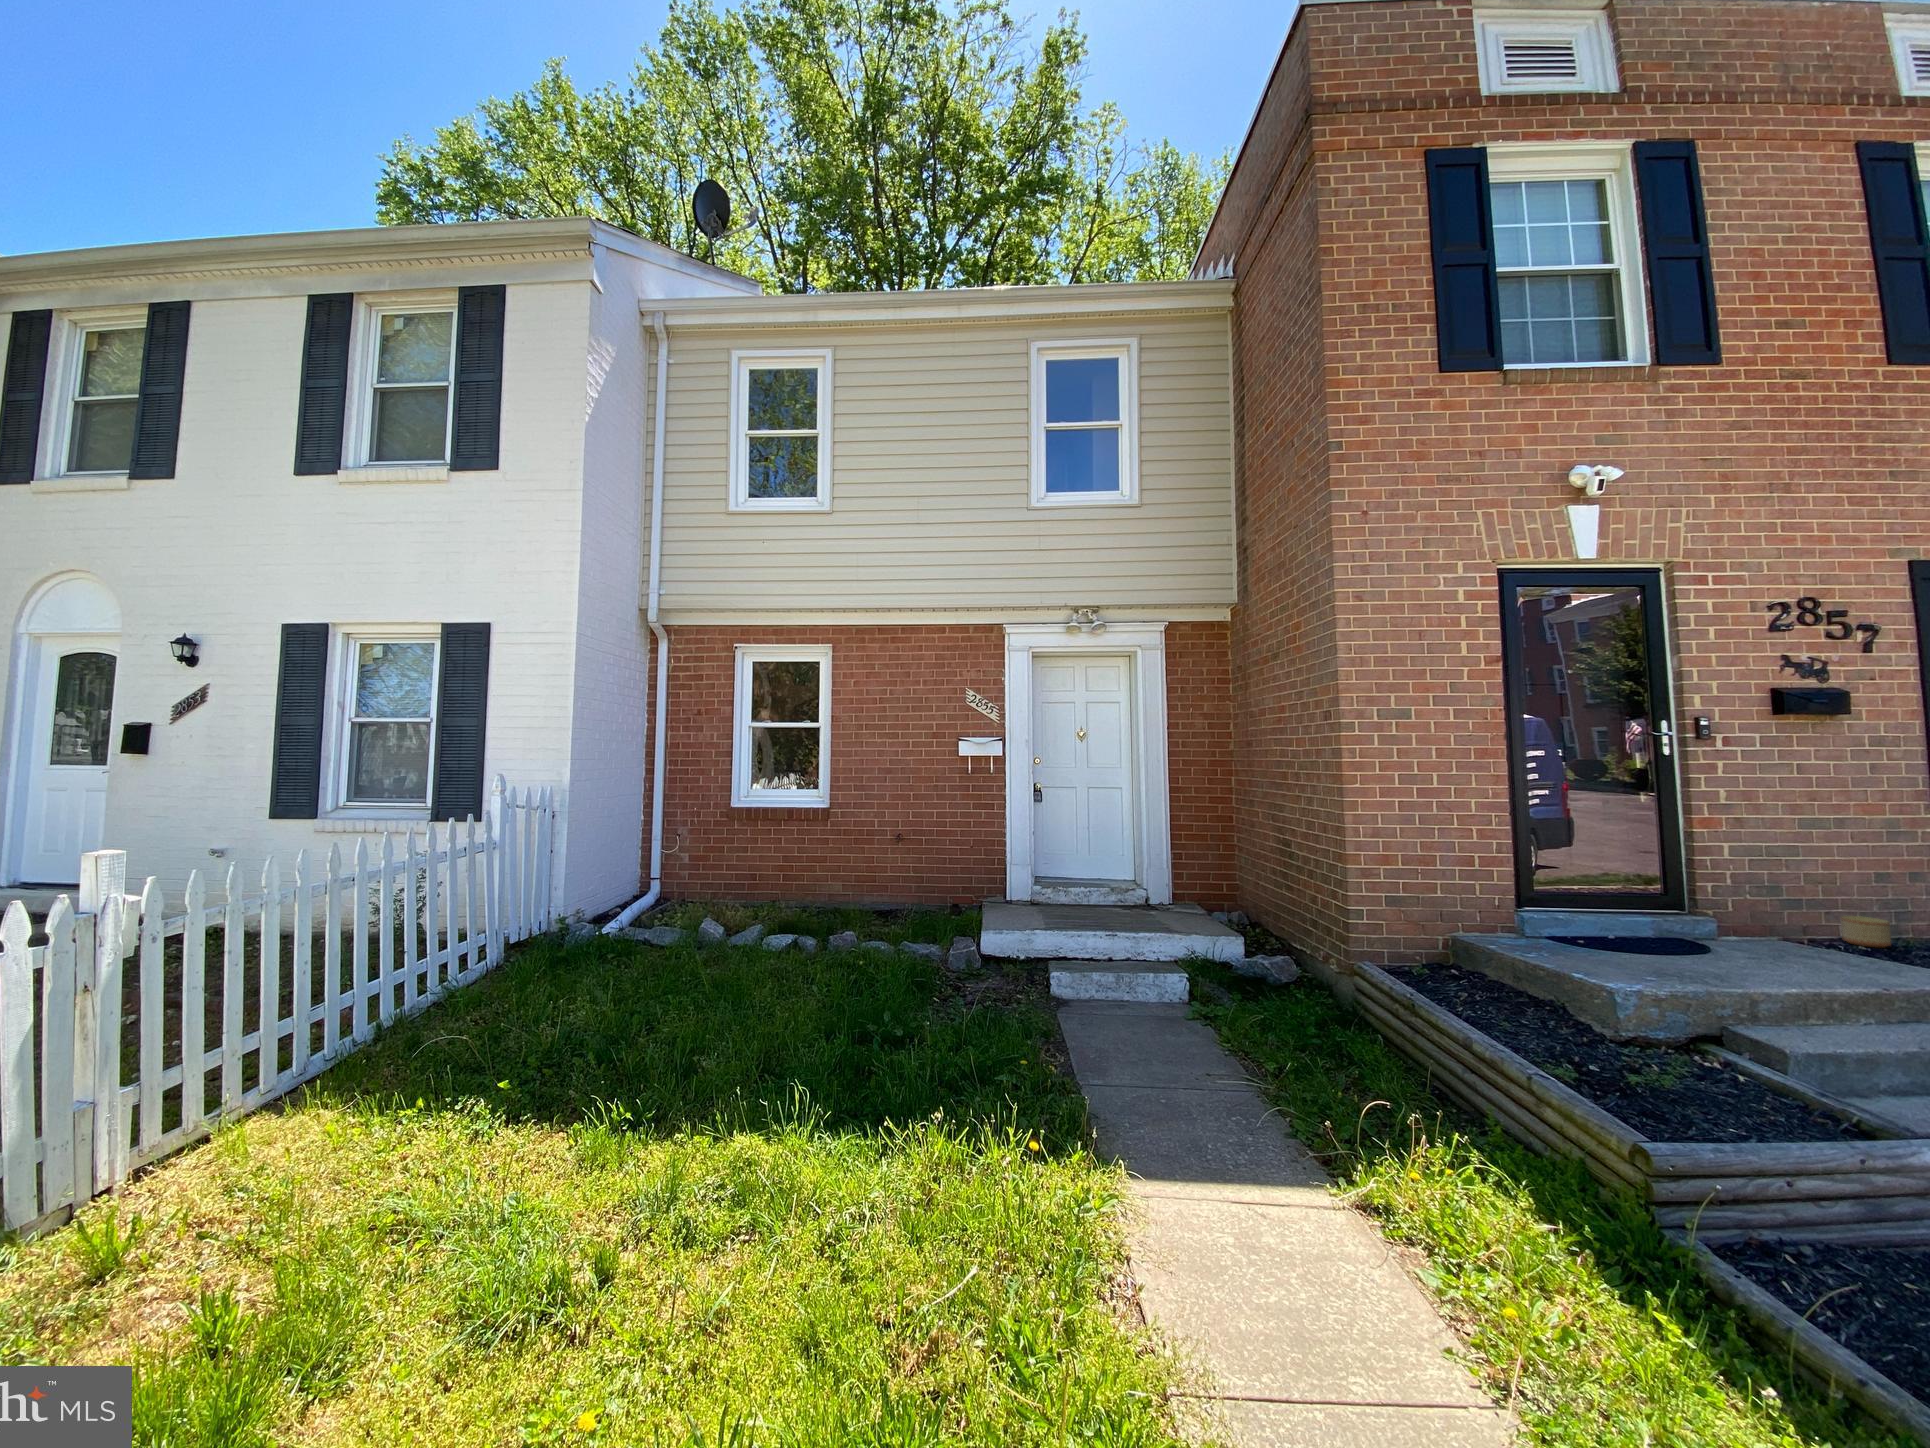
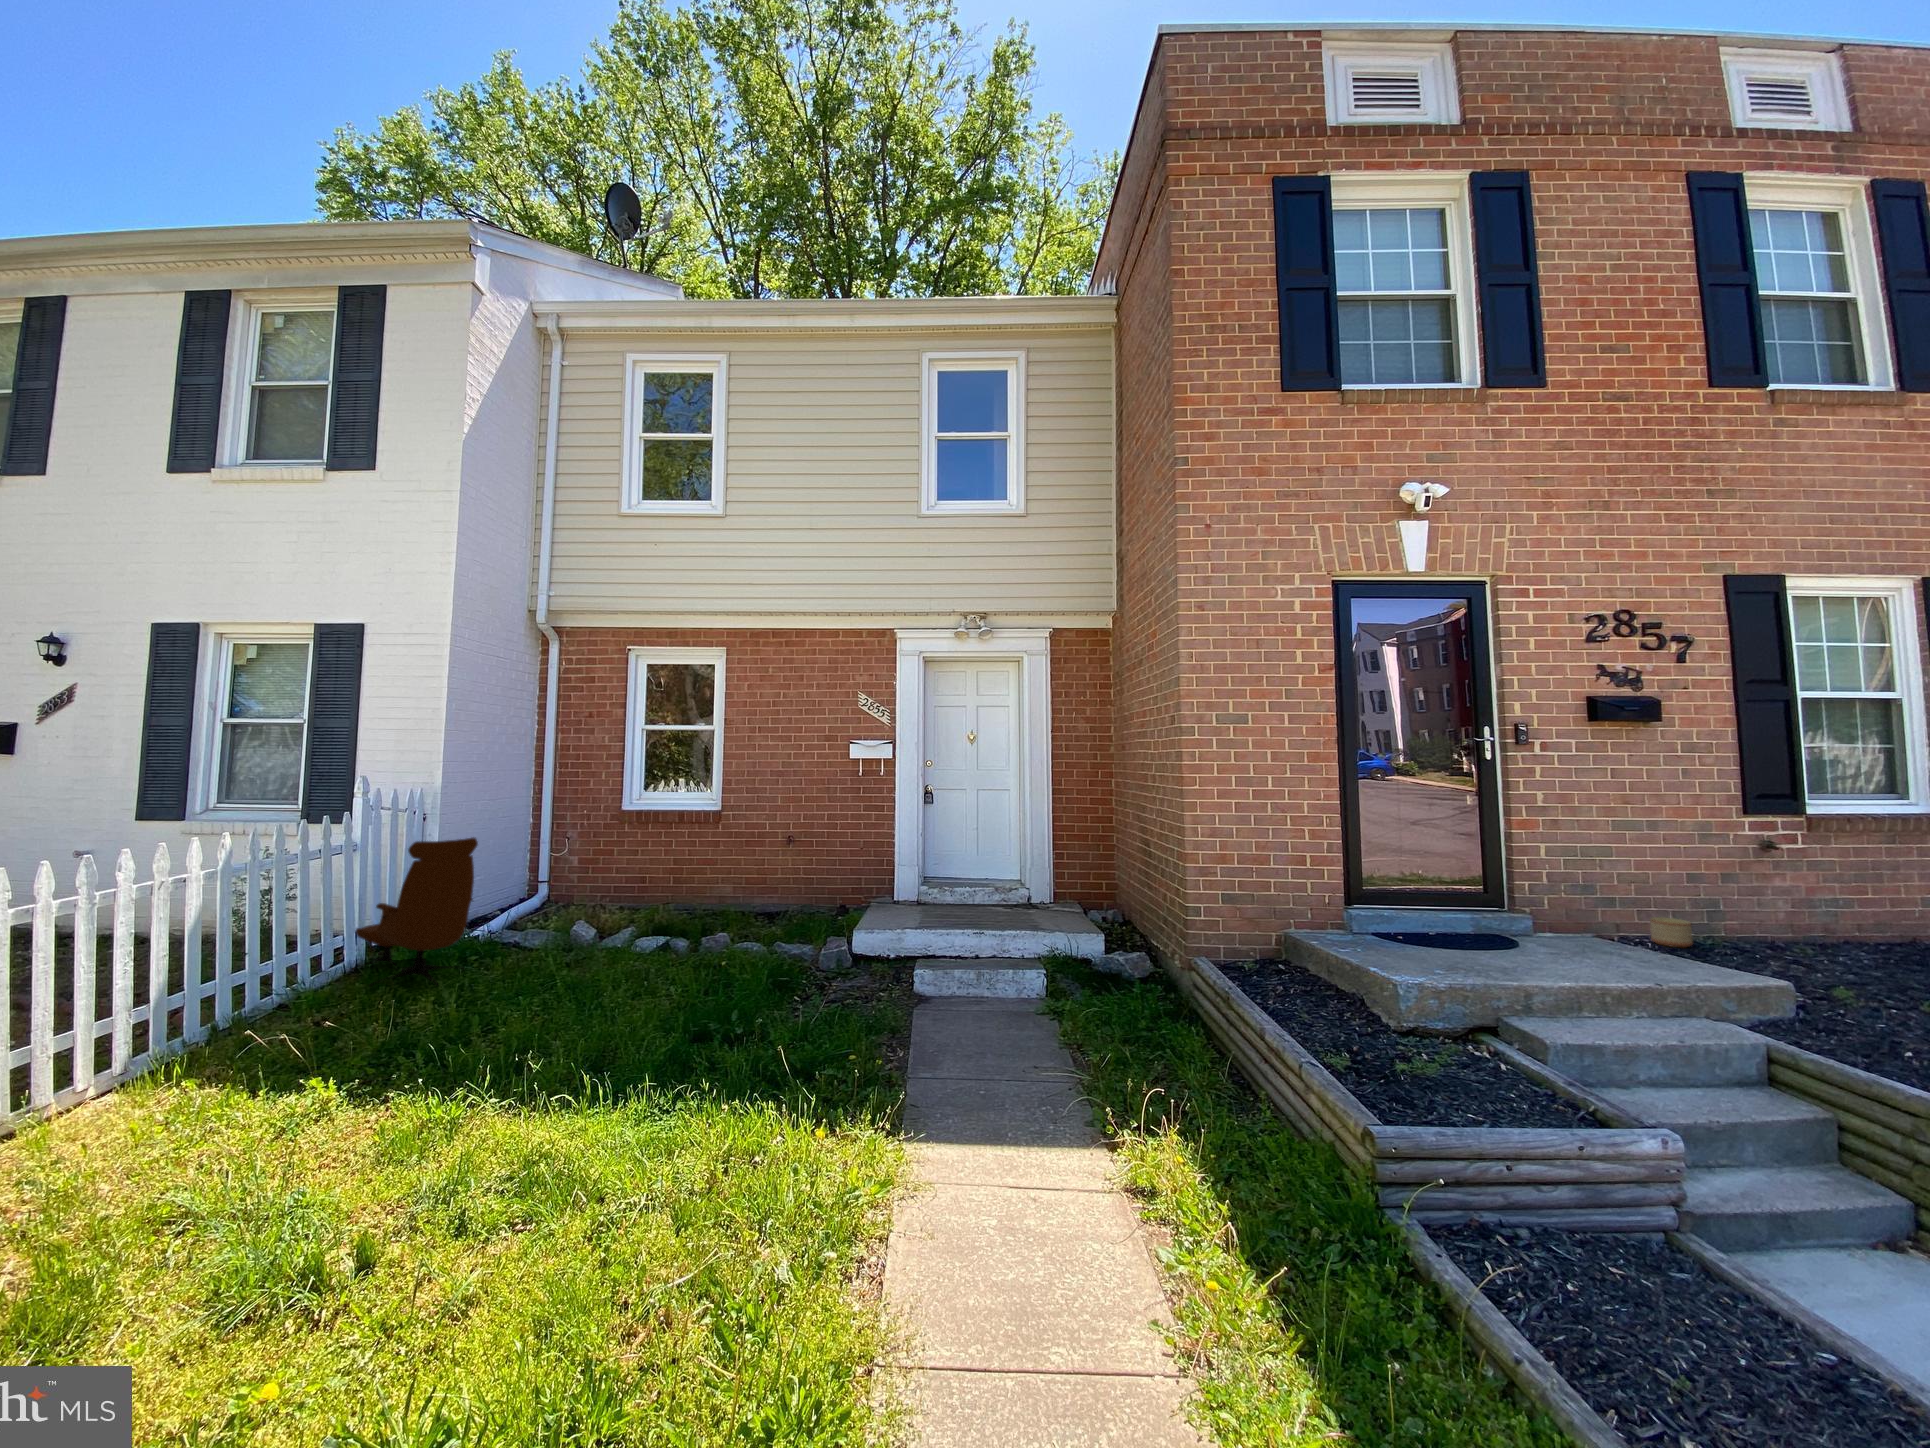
lounge chair: none [500,840,627,992] -> present [353,837,478,987]

